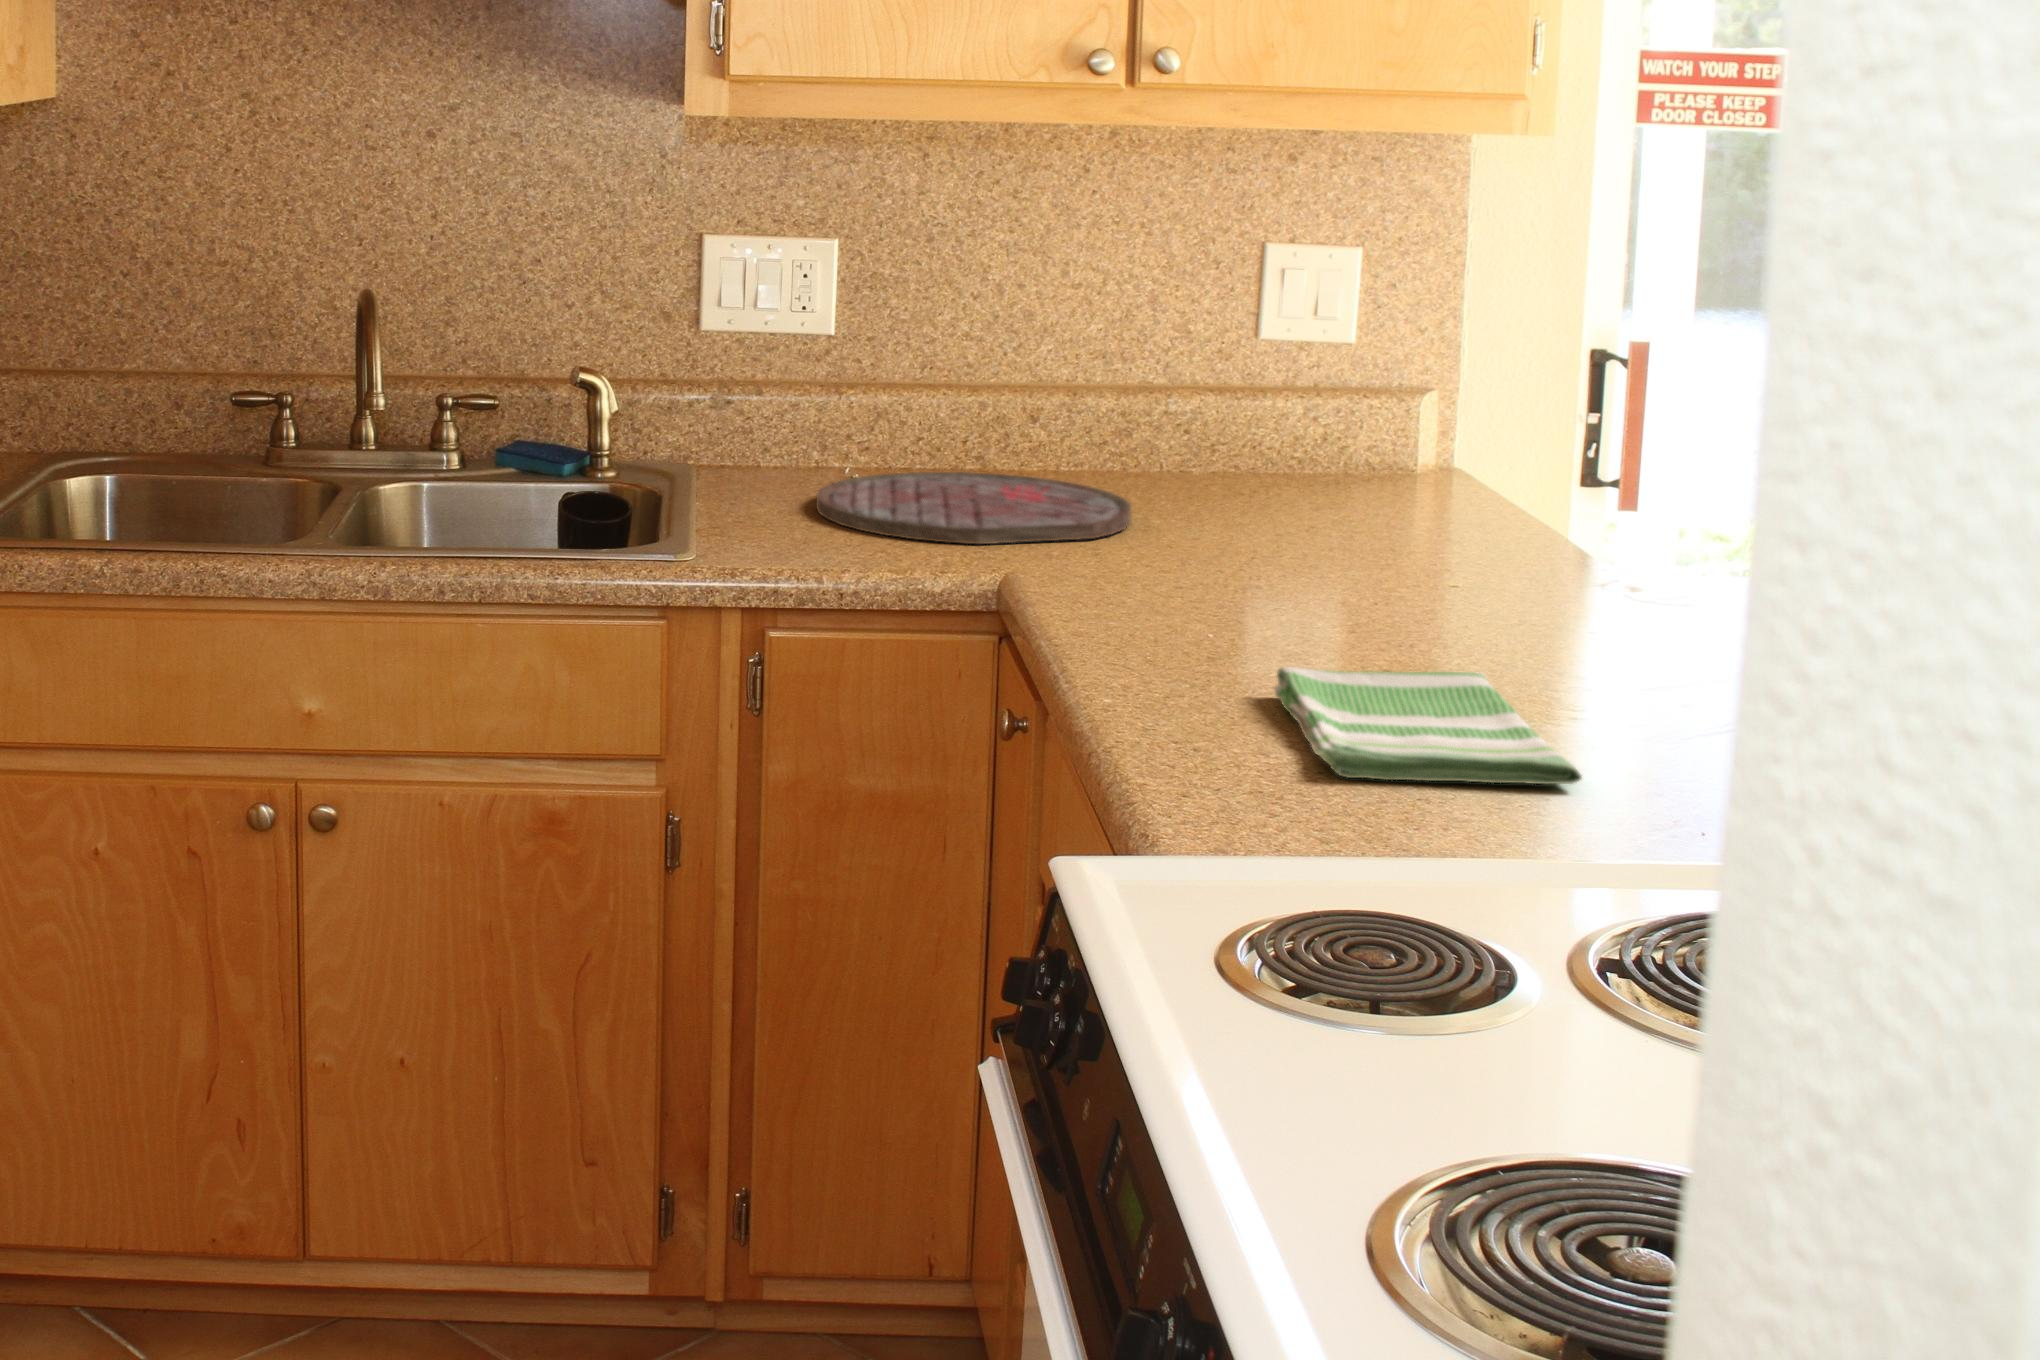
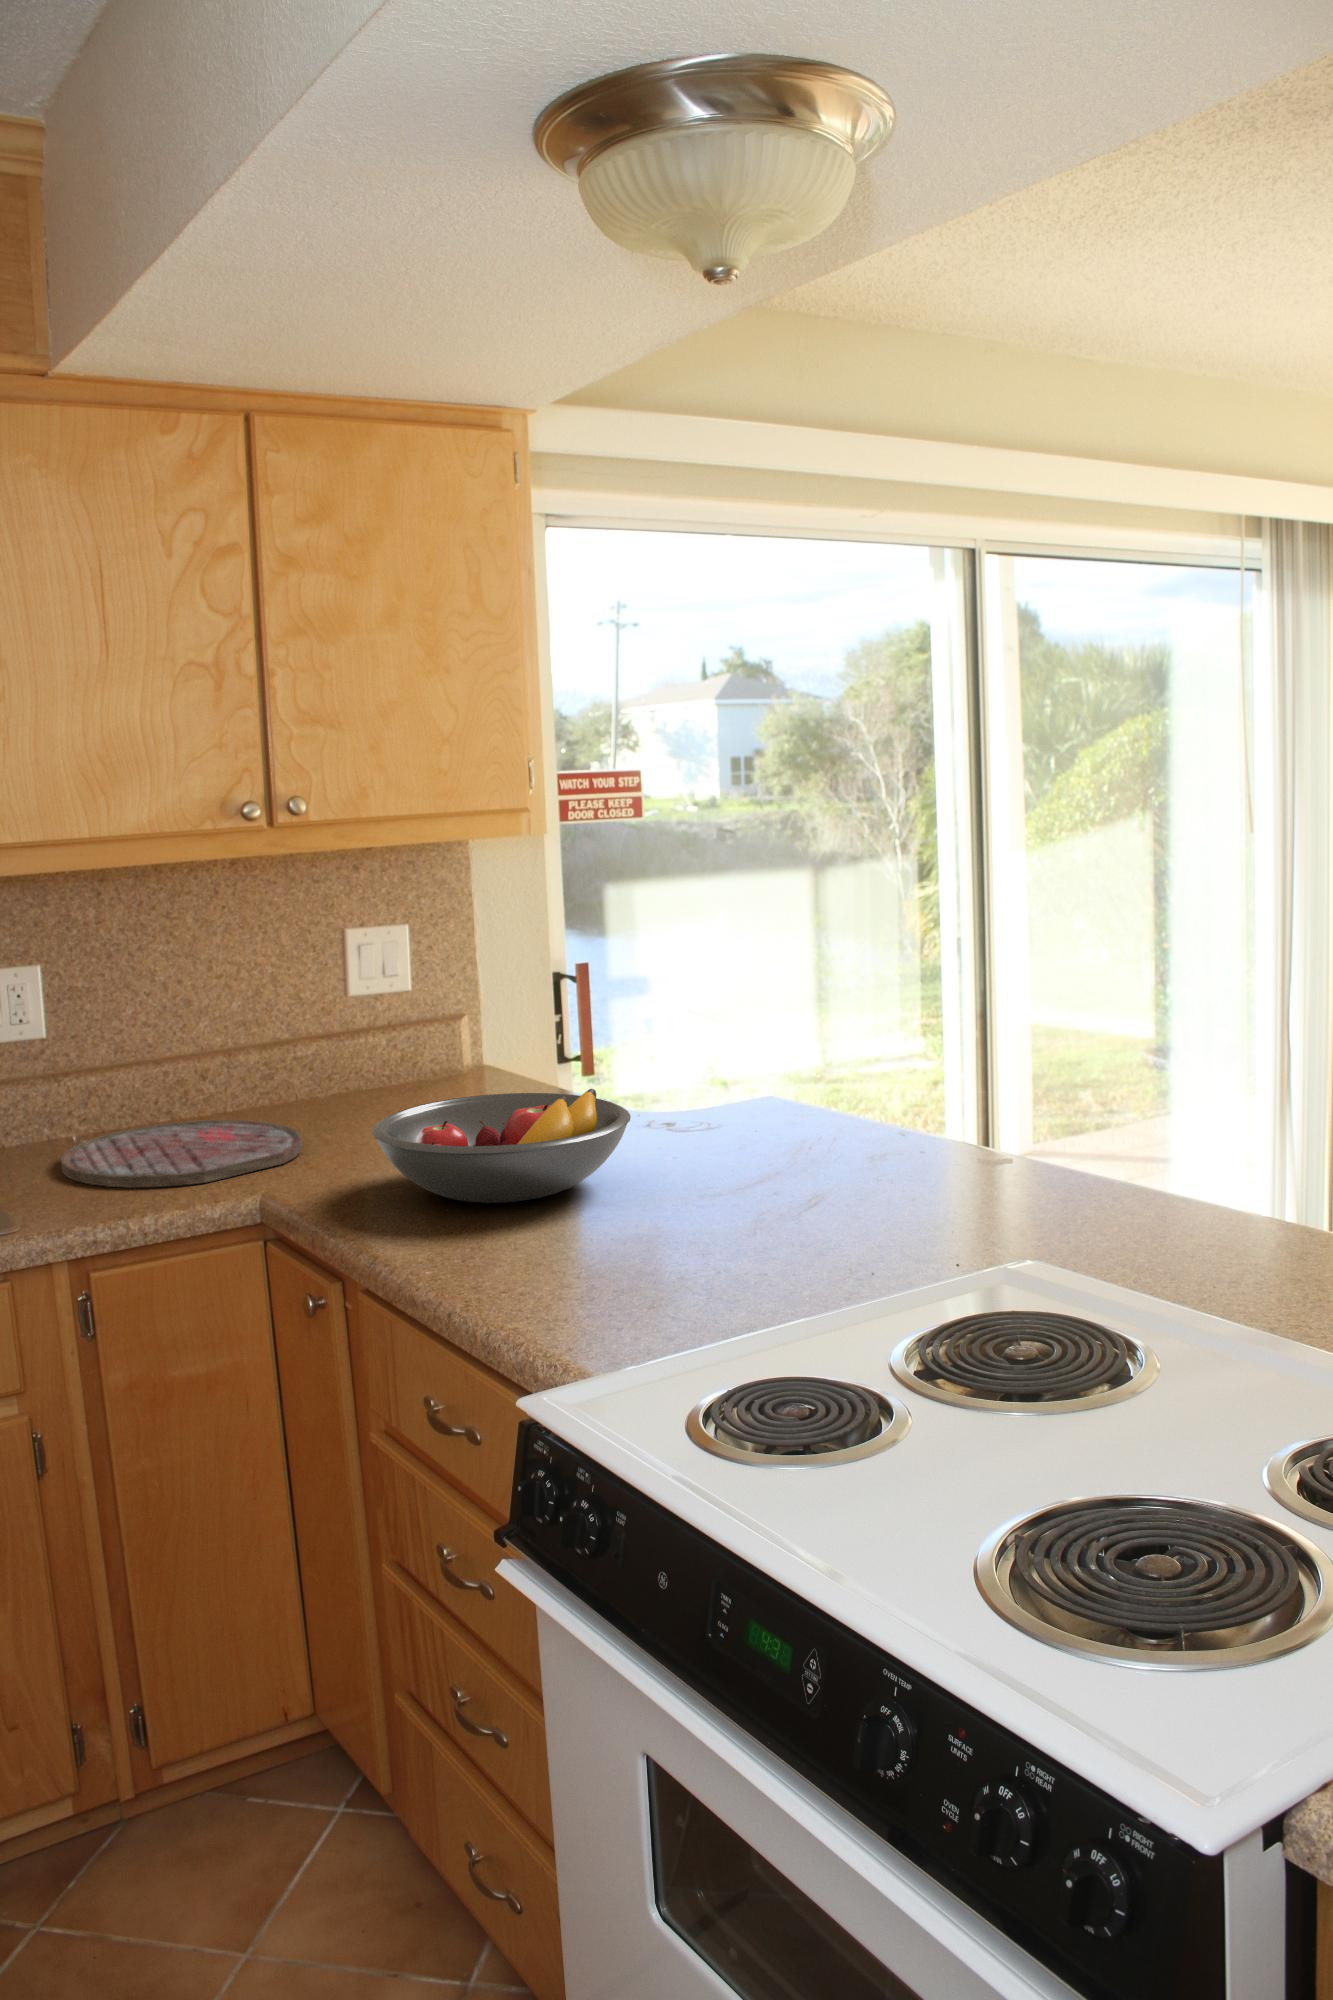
fruit bowl: none [1188,479,1587,630] -> present [372,1089,631,1203]
dish towel: present [1274,667,1582,784] -> none [480,1225,700,1320]

